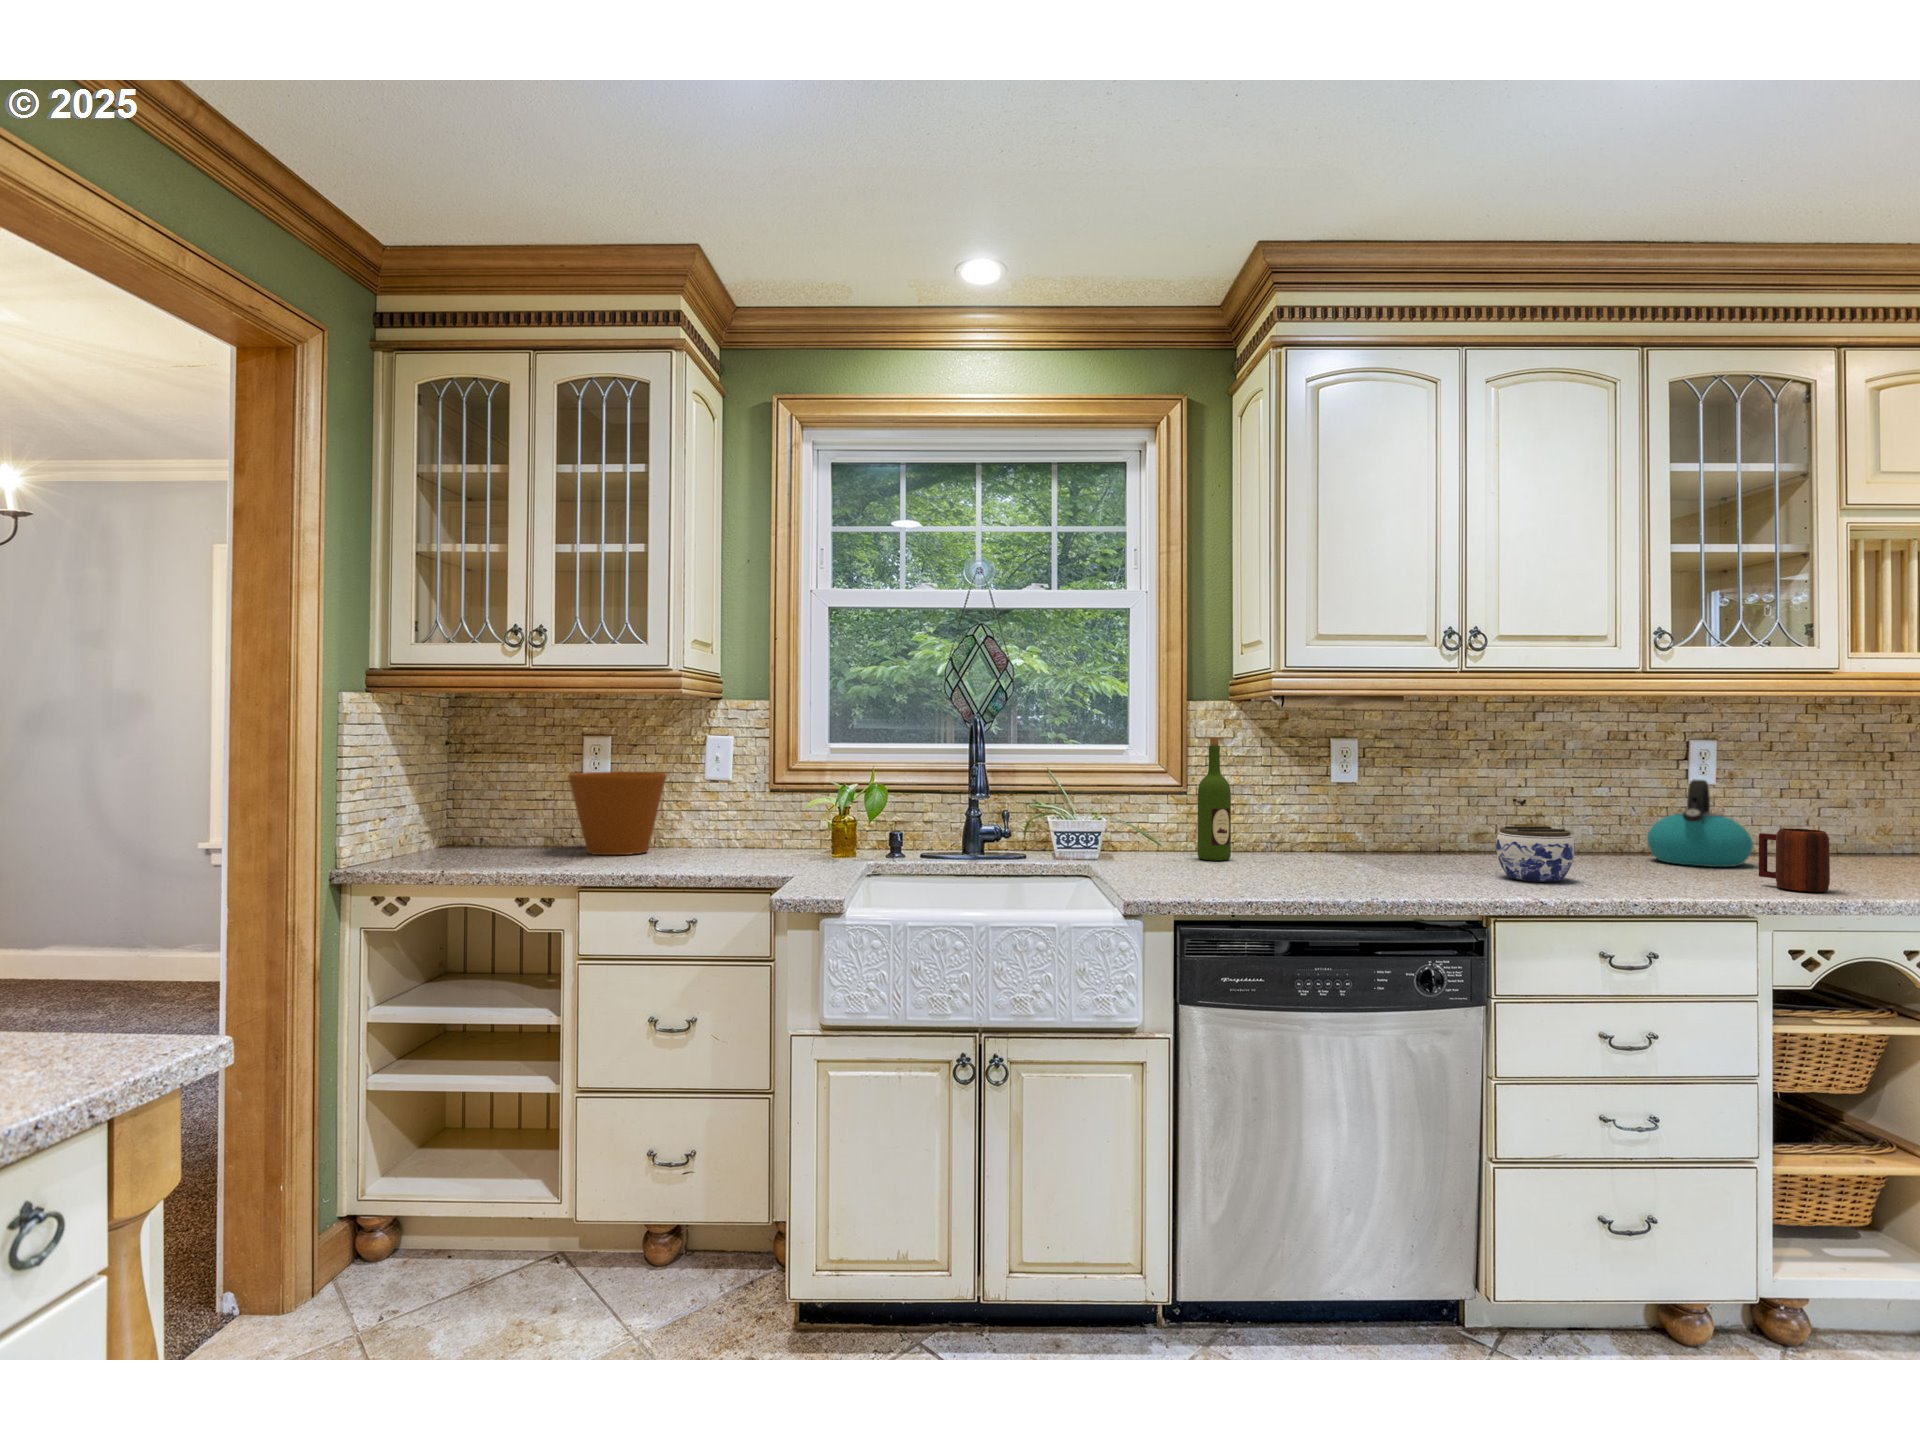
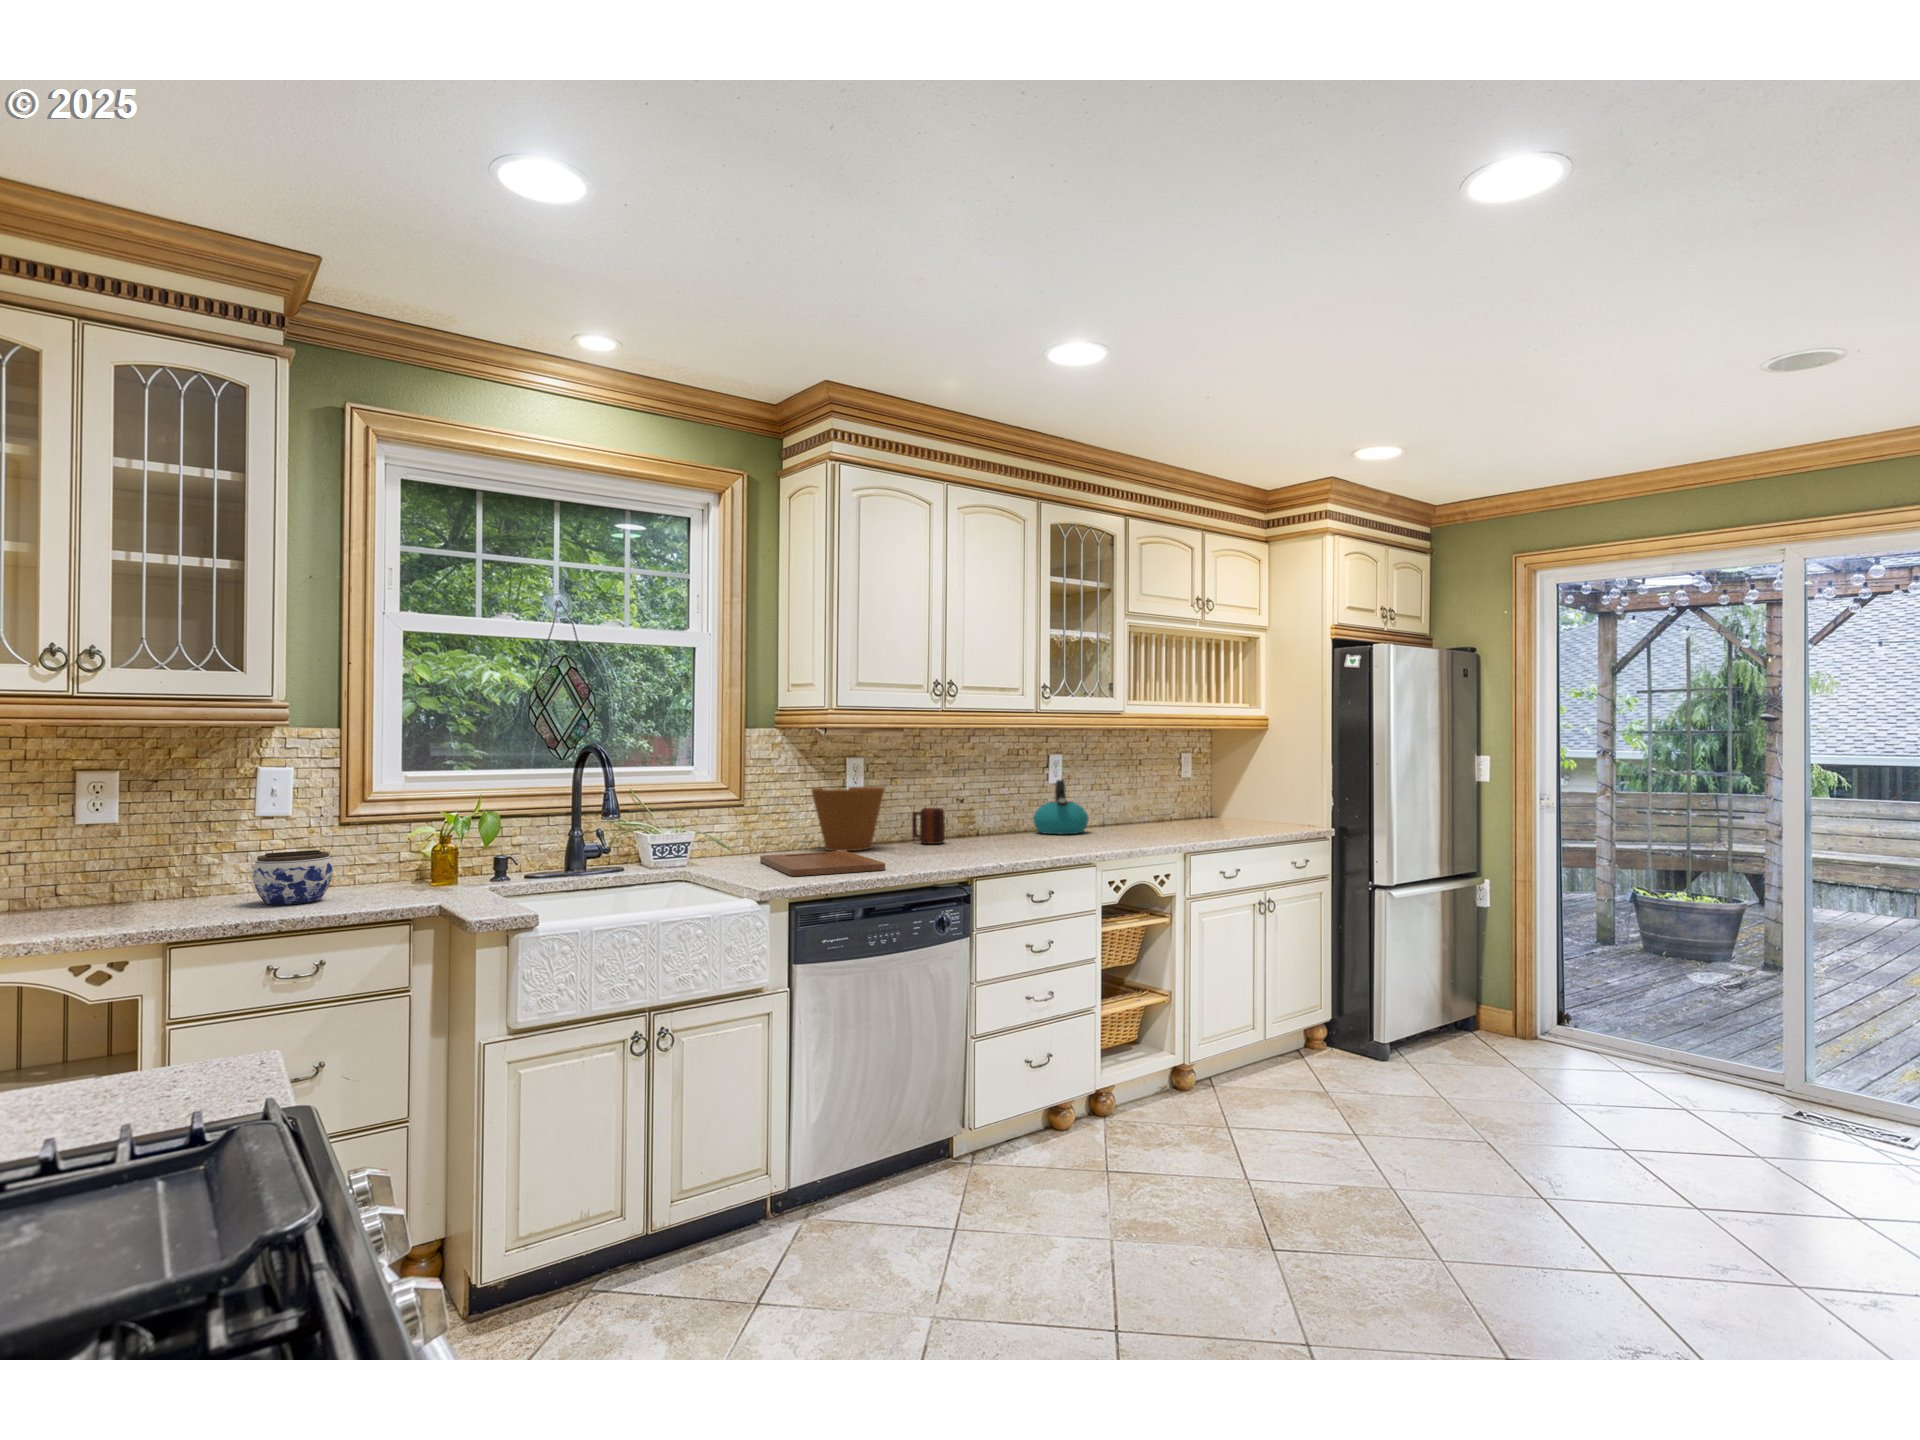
wine bottle: present [1198,737,1231,860] -> none [763,759,789,856]
flower pot: present [569,772,666,855] -> present [812,787,884,851]
jar: present [1496,826,1575,882] -> present [253,850,333,905]
mug: present [1759,829,1830,892] -> present [912,808,945,844]
cutting board: none [1174,858,1311,894] -> present [760,851,885,876]

